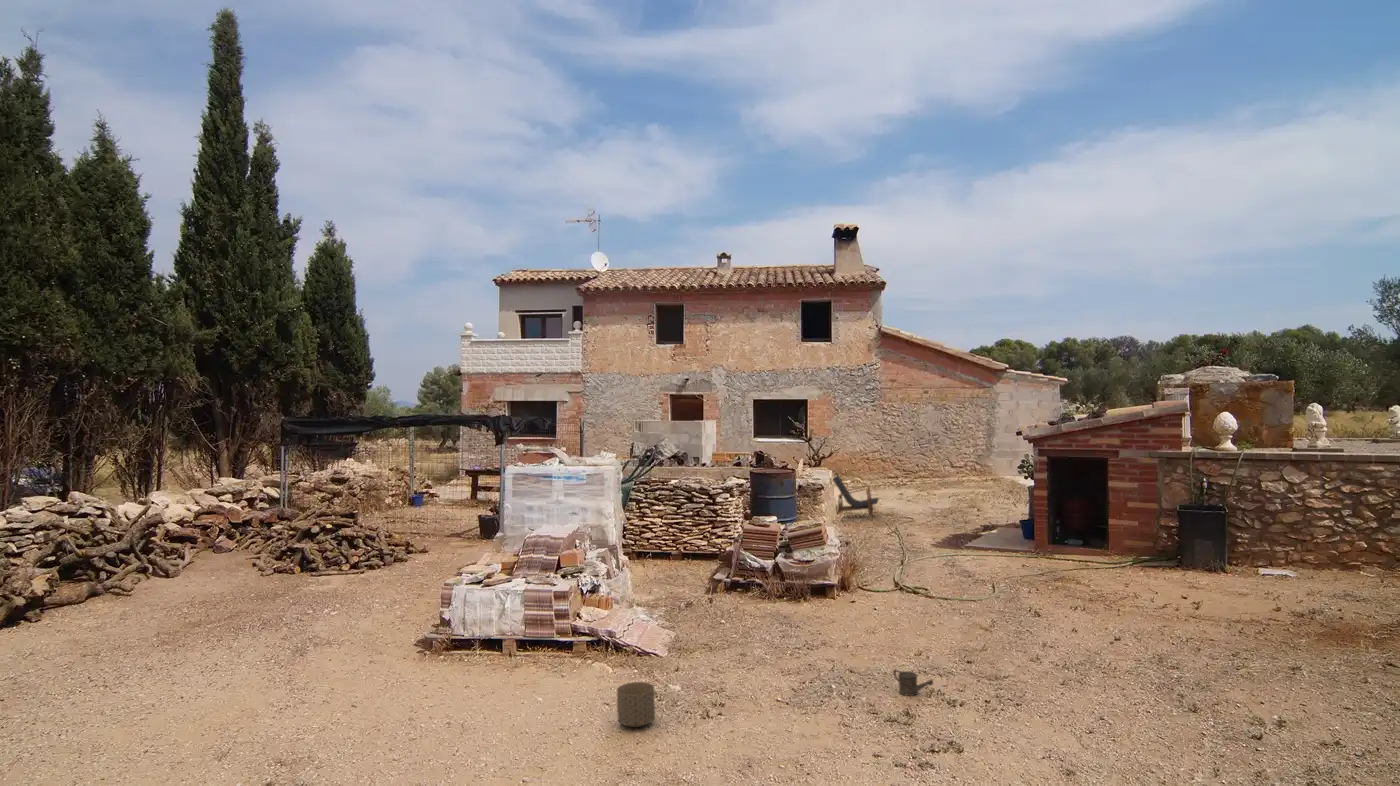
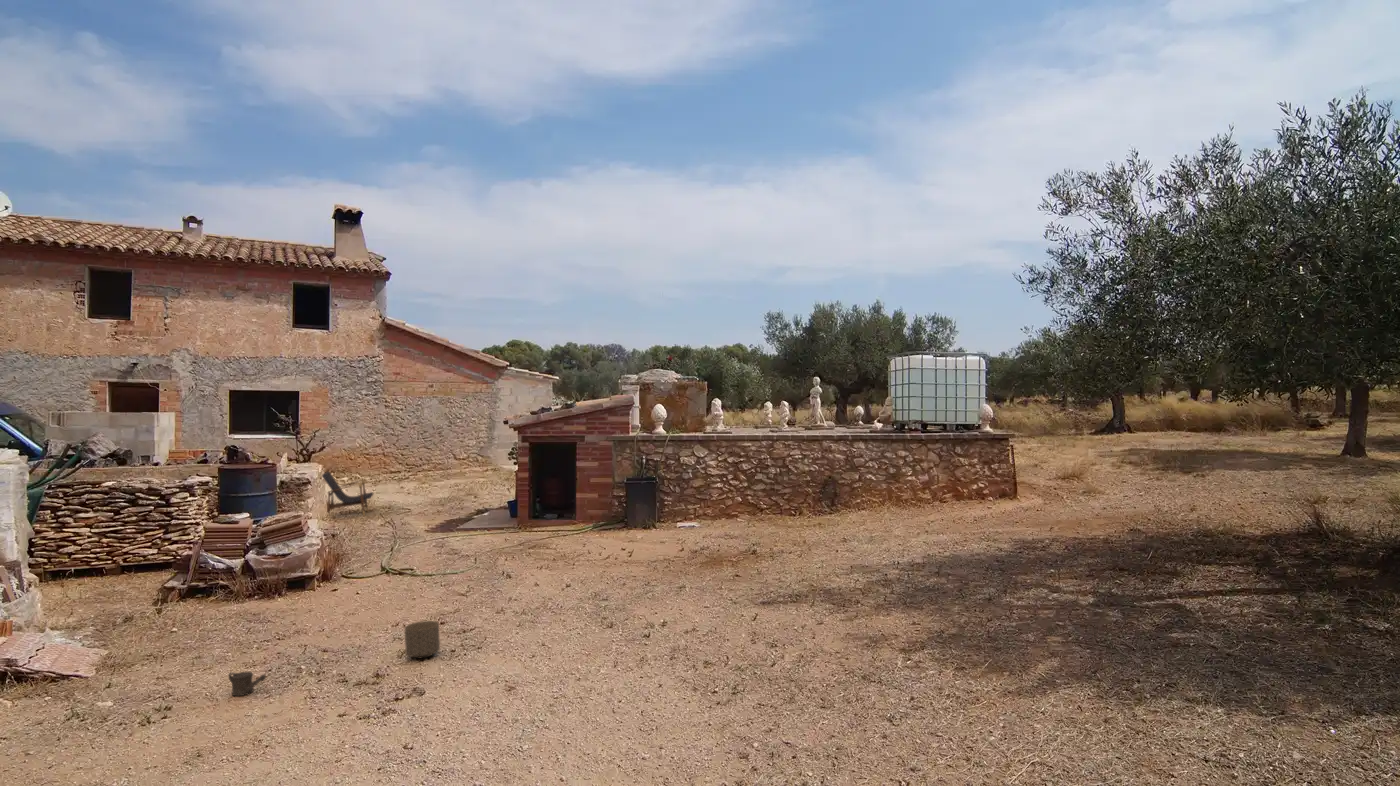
watering can: present [893,670,933,696] -> present [229,672,266,696]
planter: present [617,682,655,728] -> present [405,621,440,658]

